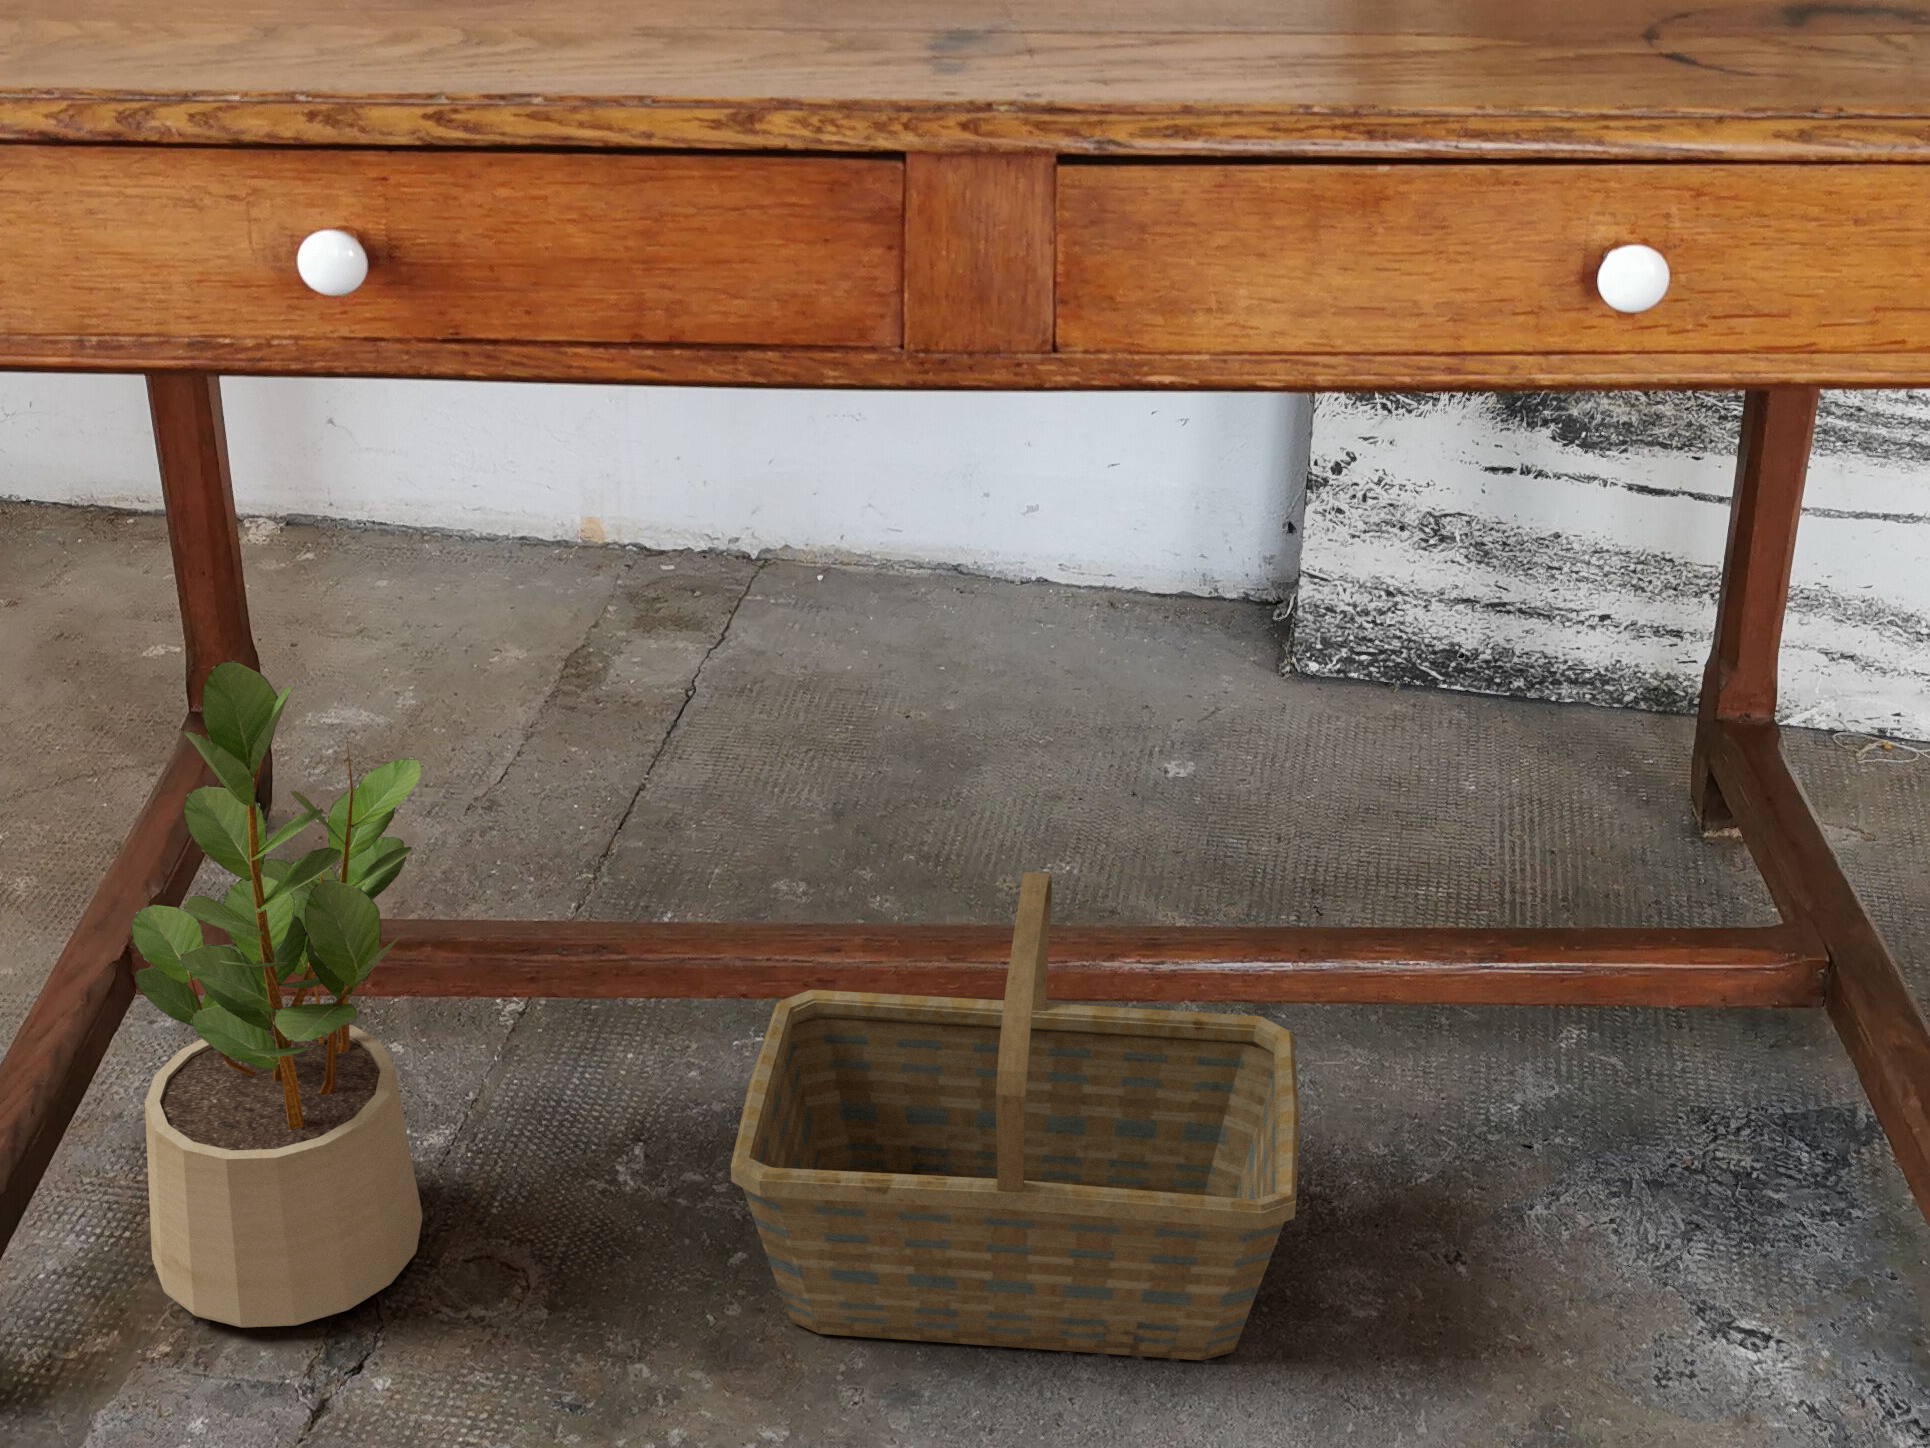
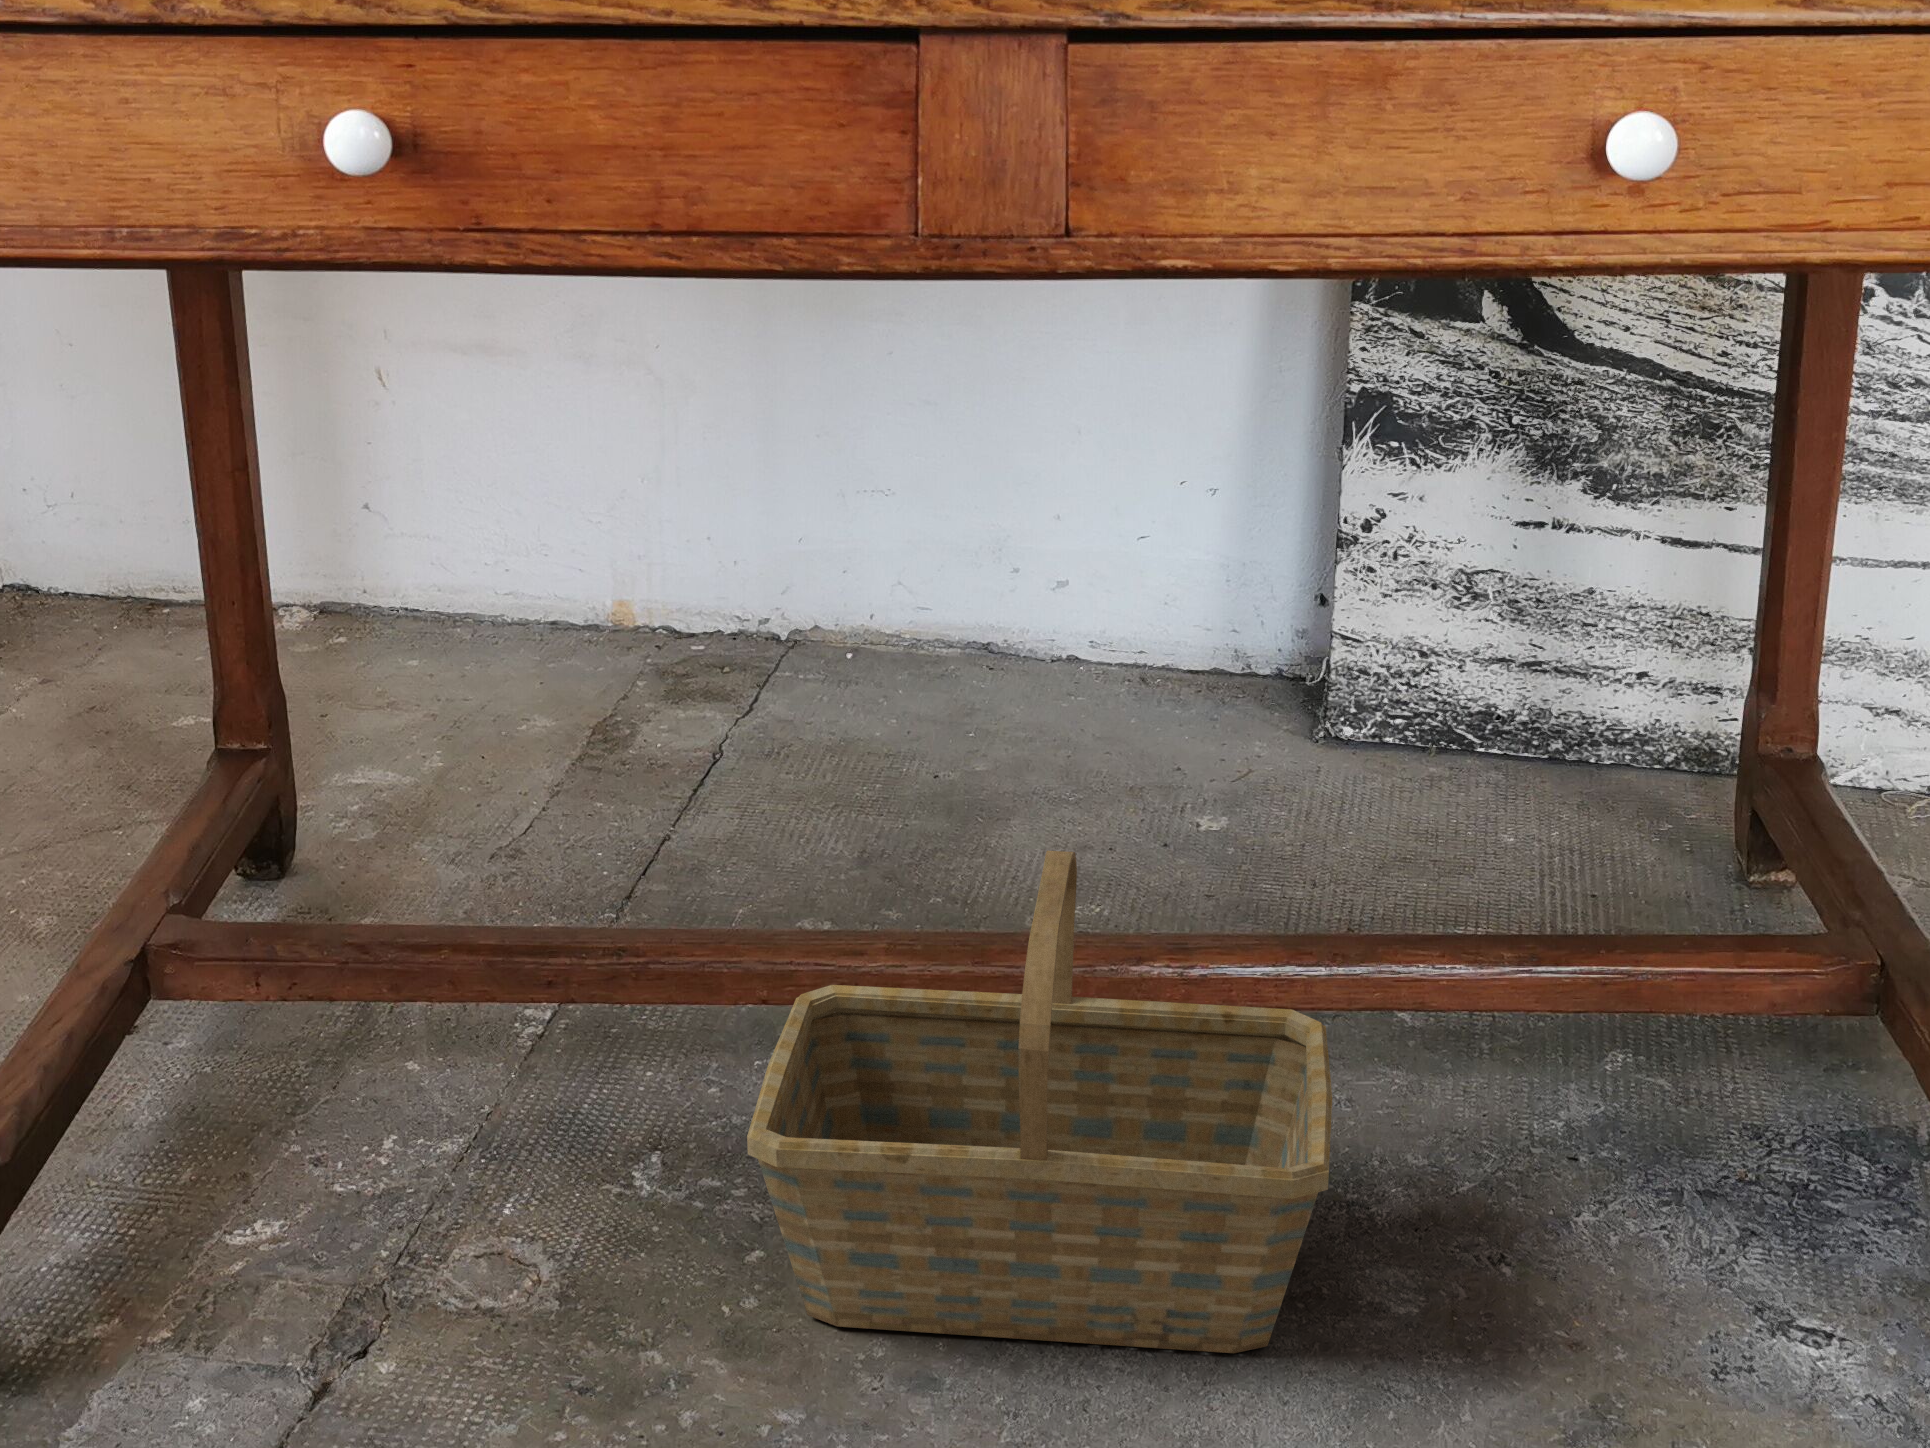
potted plant: present [131,661,423,1327] -> none [146,610,442,1314]

